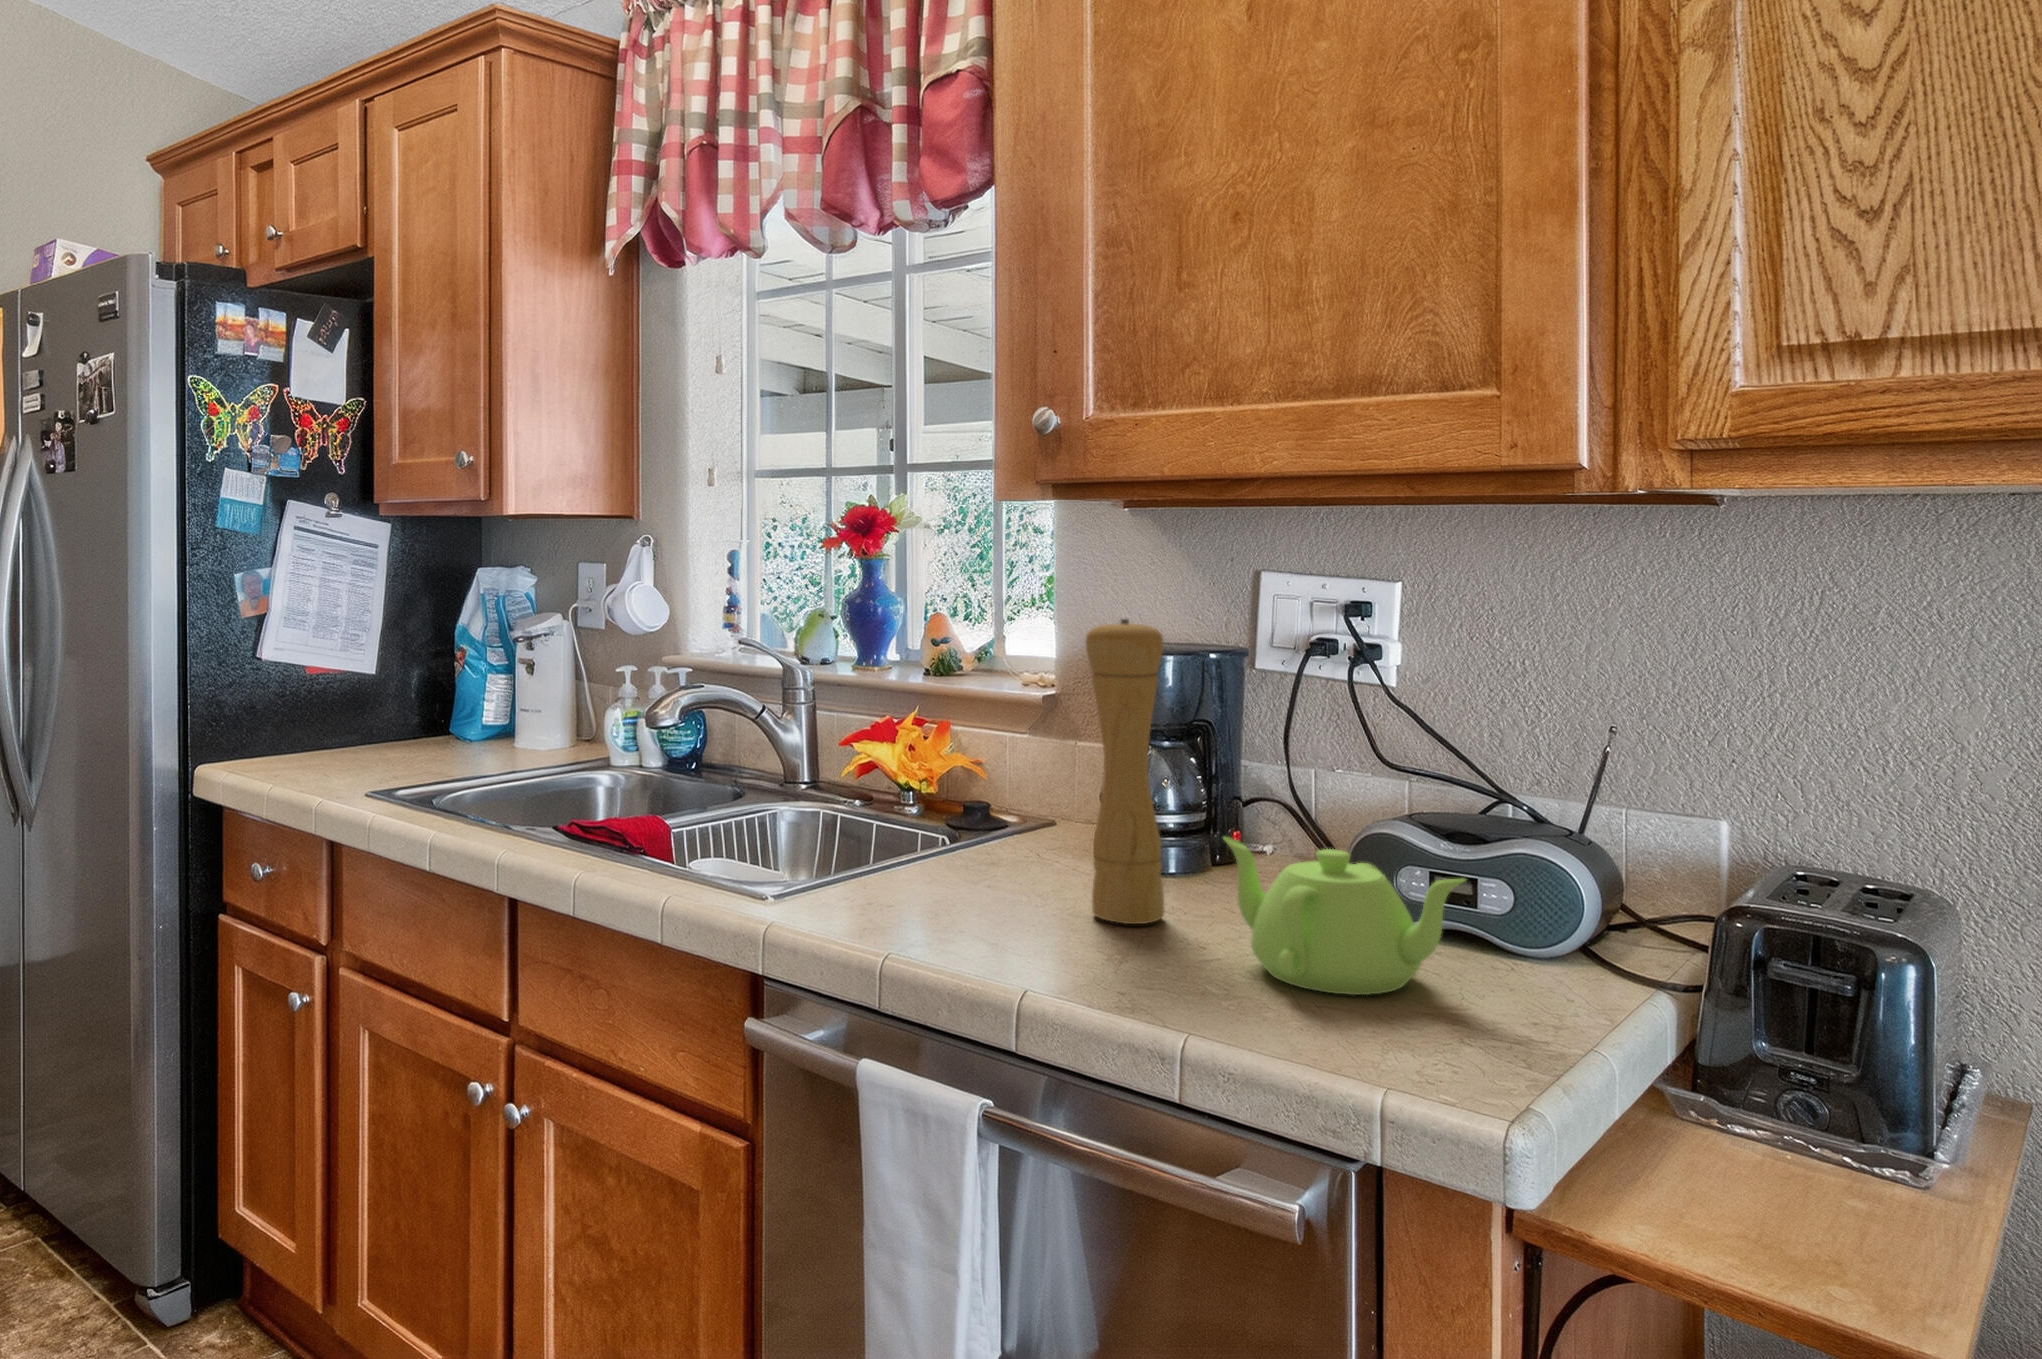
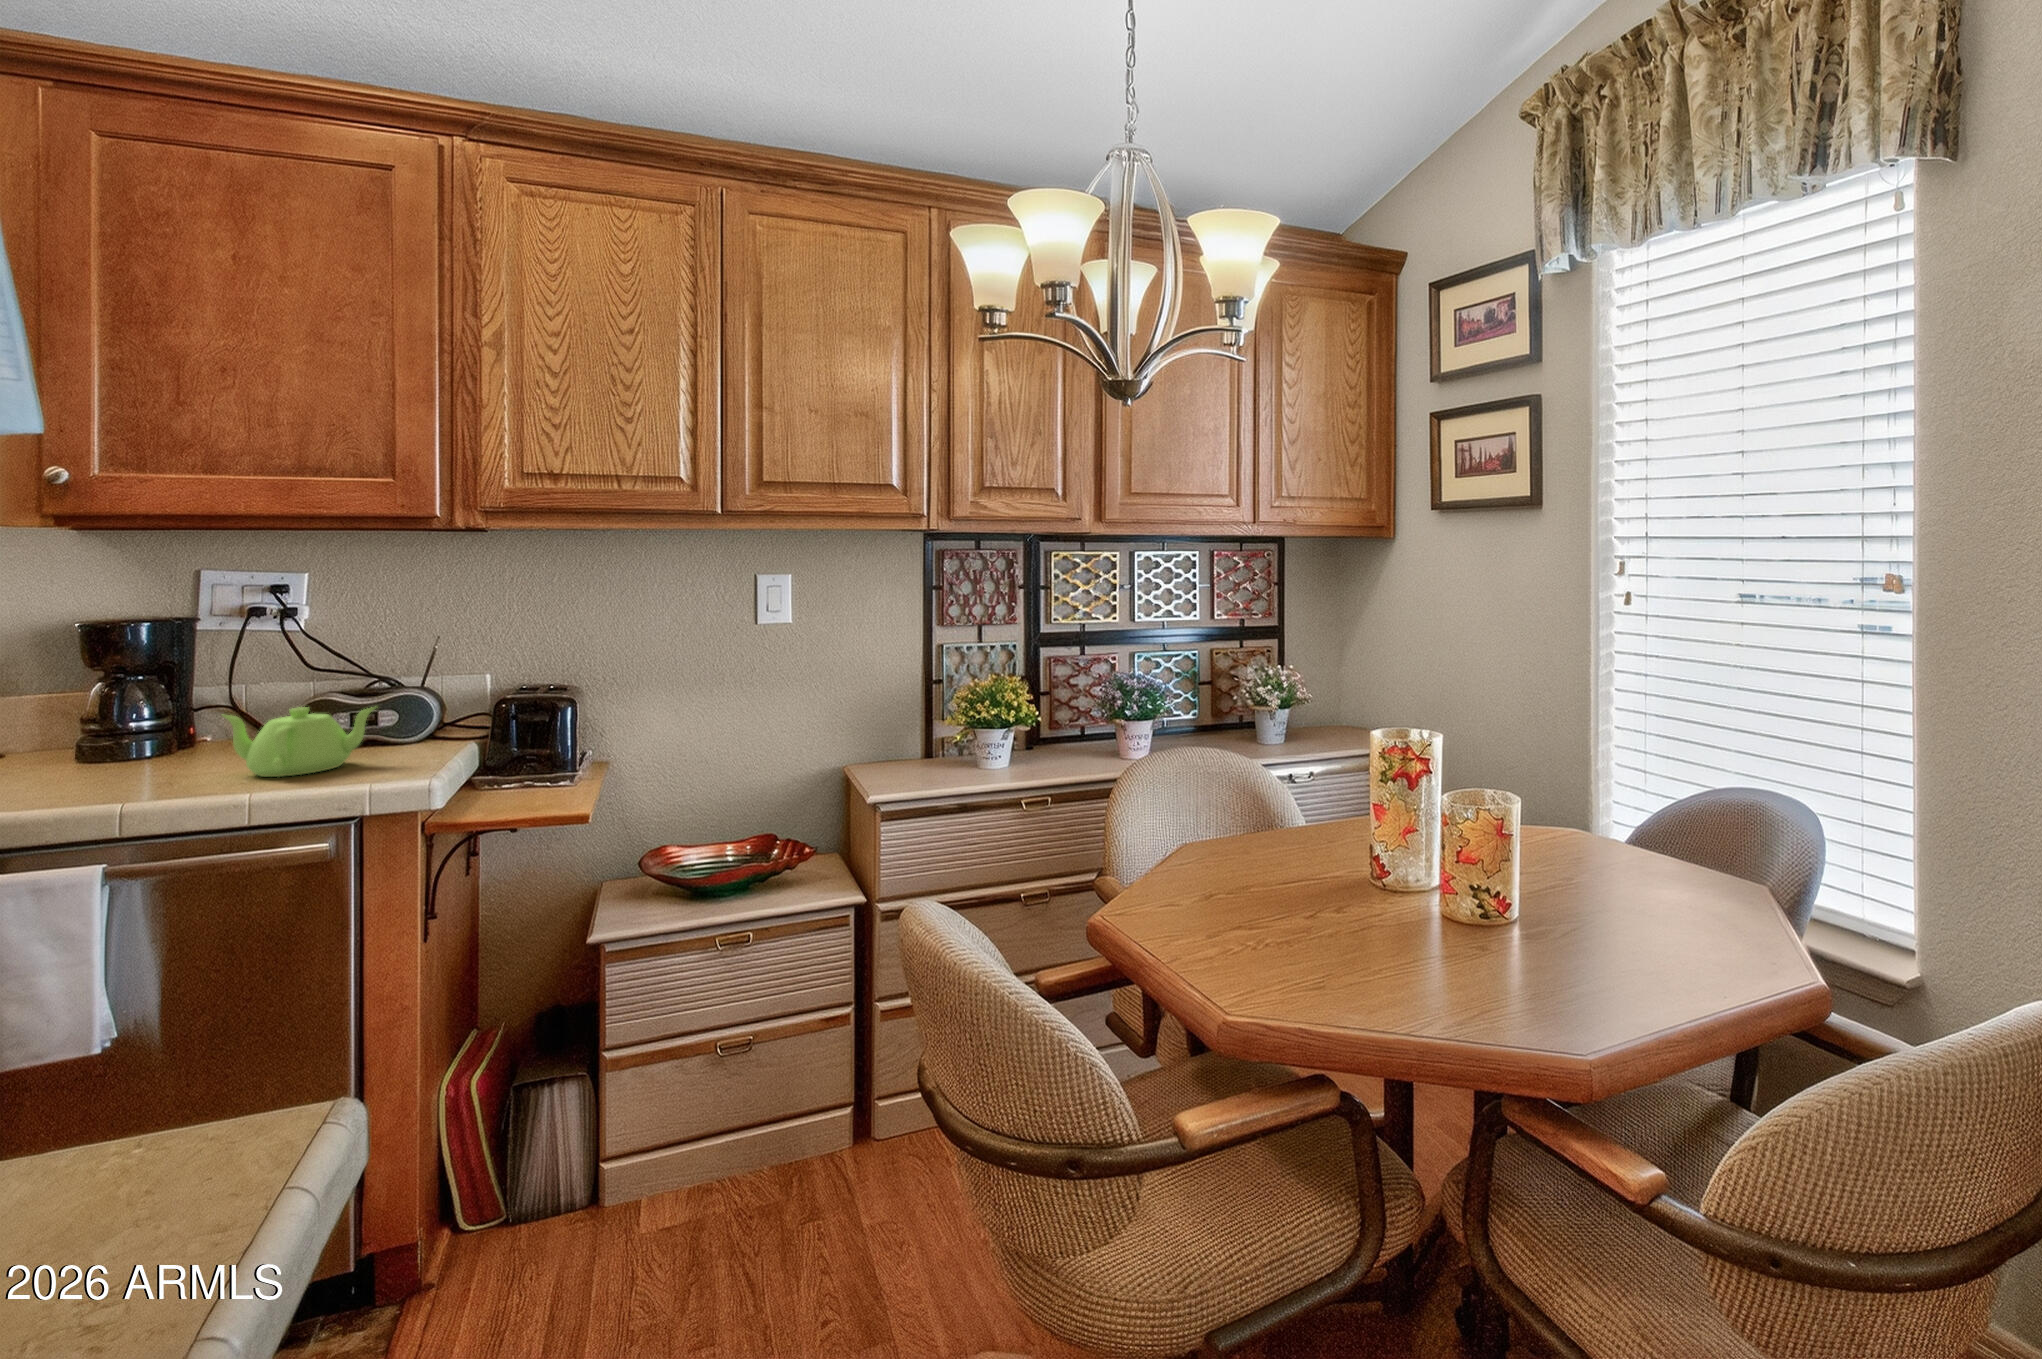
pepper mill: present [1086,619,1164,924] -> none [103,601,167,782]

